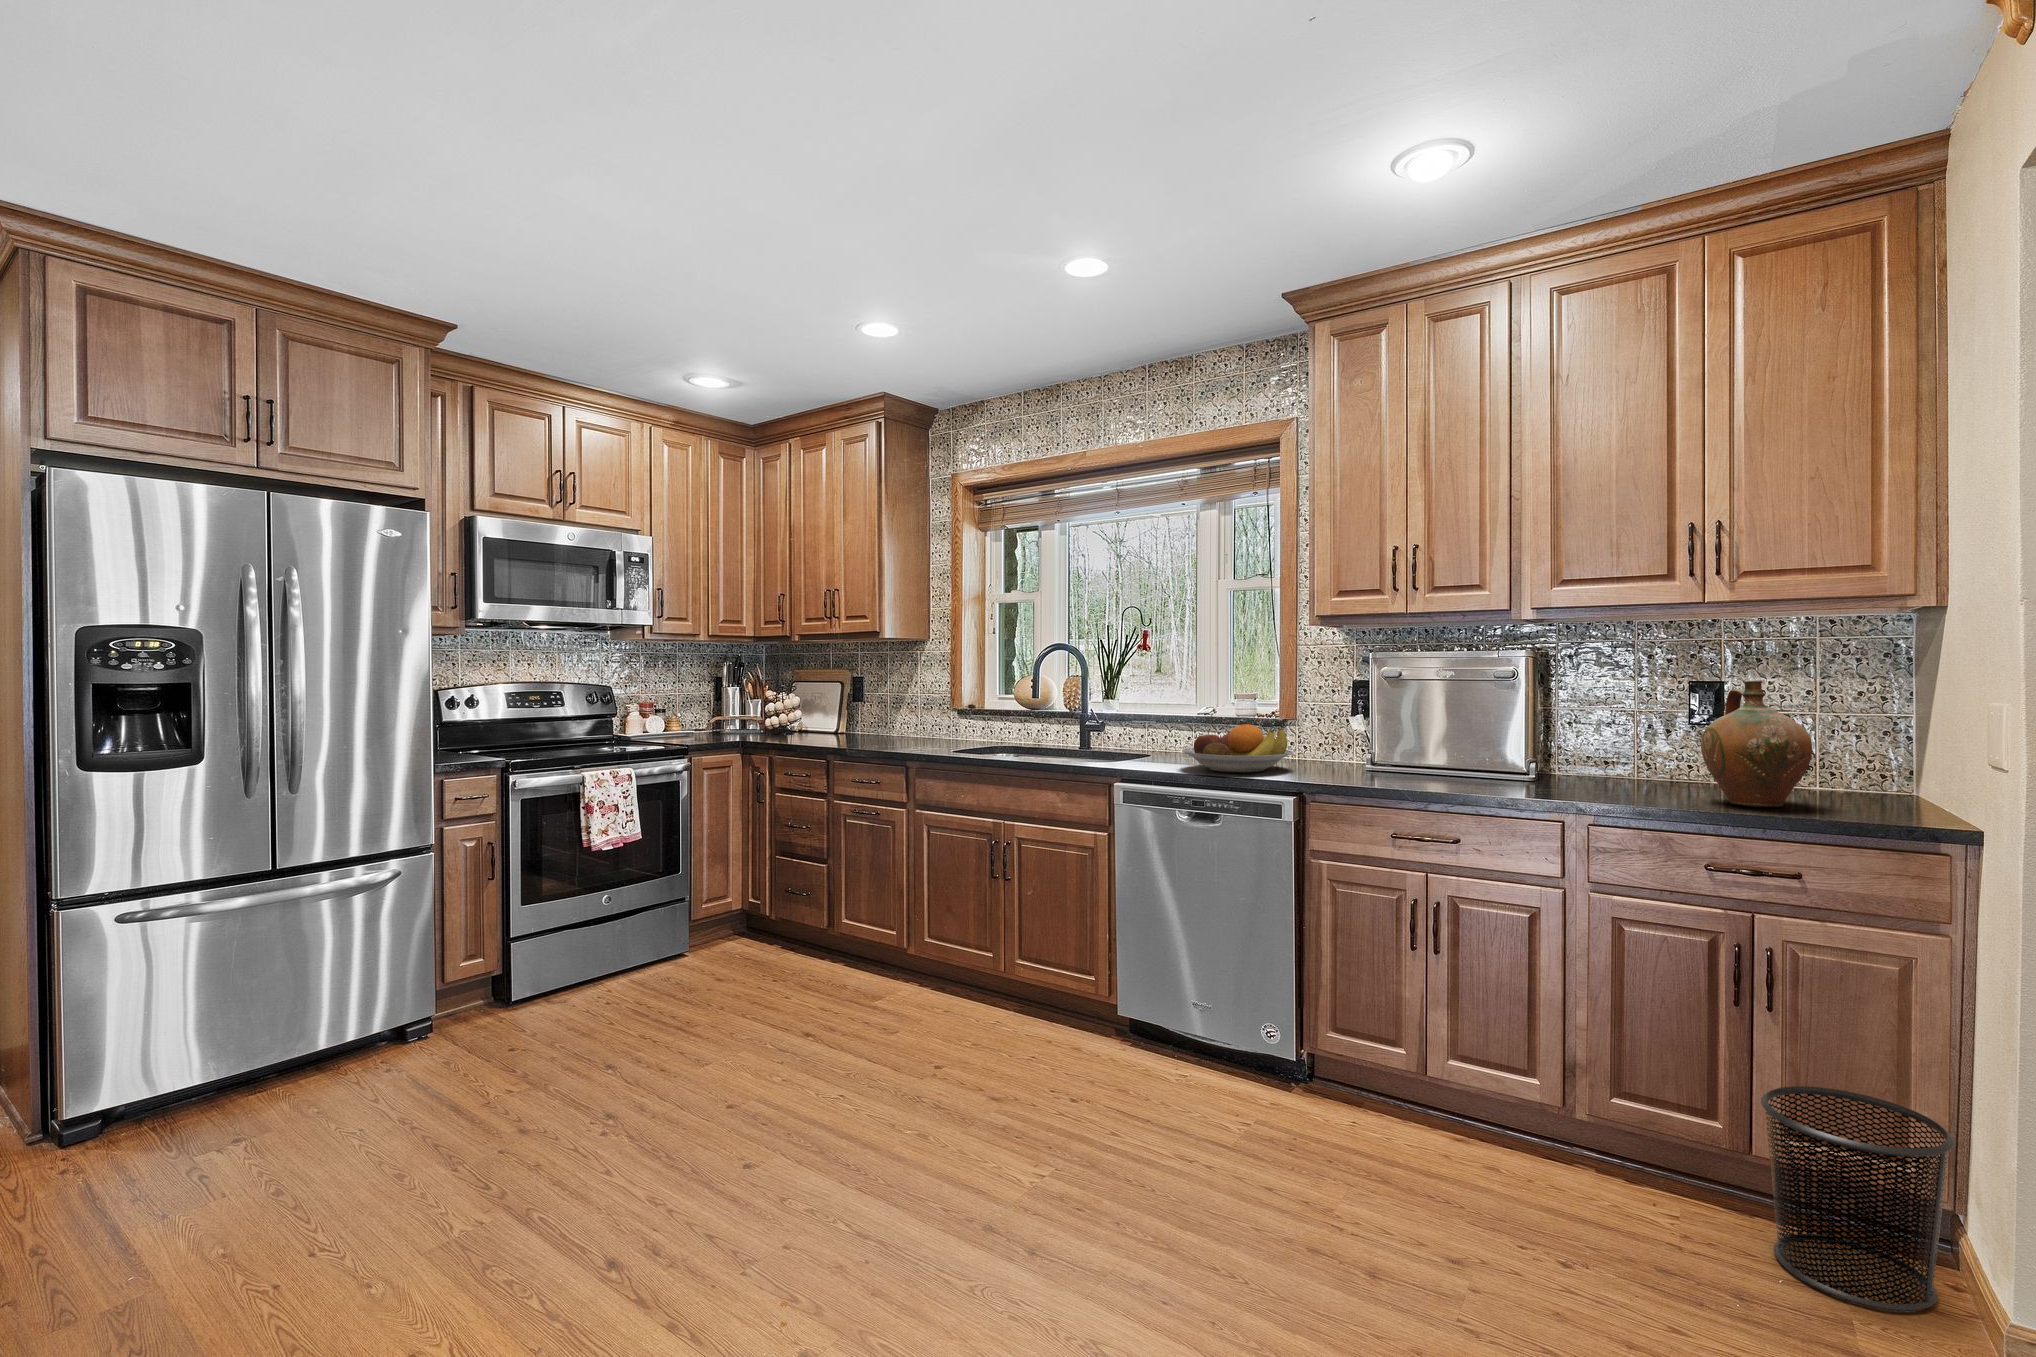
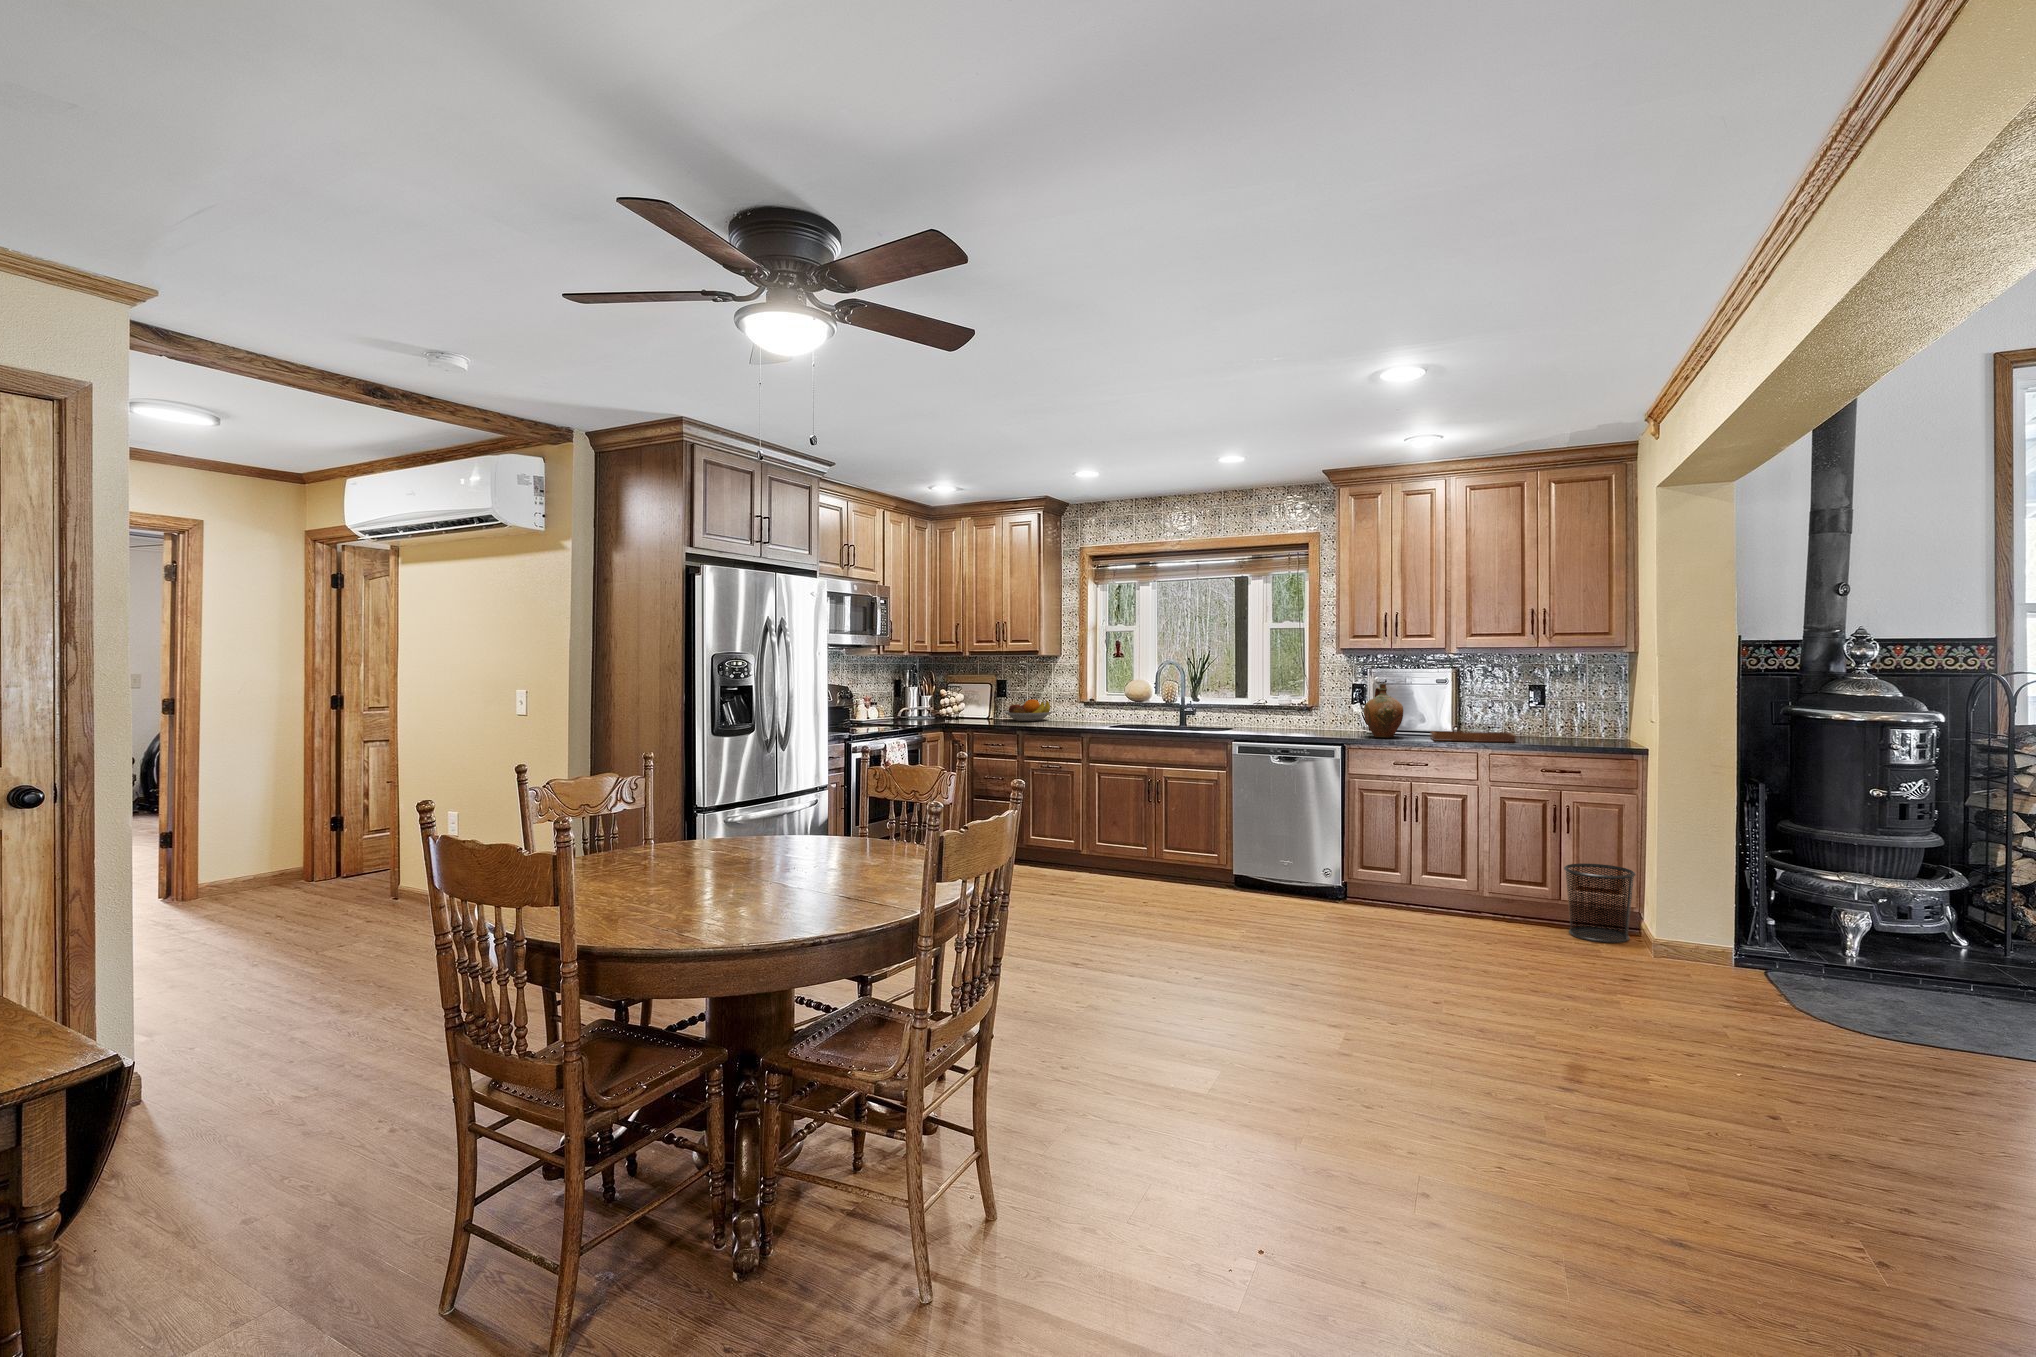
ceramic jug: present [1701,681,1812,807] -> present [1364,684,1403,738]
fruit bowl: present [1182,724,1293,772] -> present [1004,699,1053,721]
tray: none [1473,739,1650,800] -> present [1431,715,1516,742]

